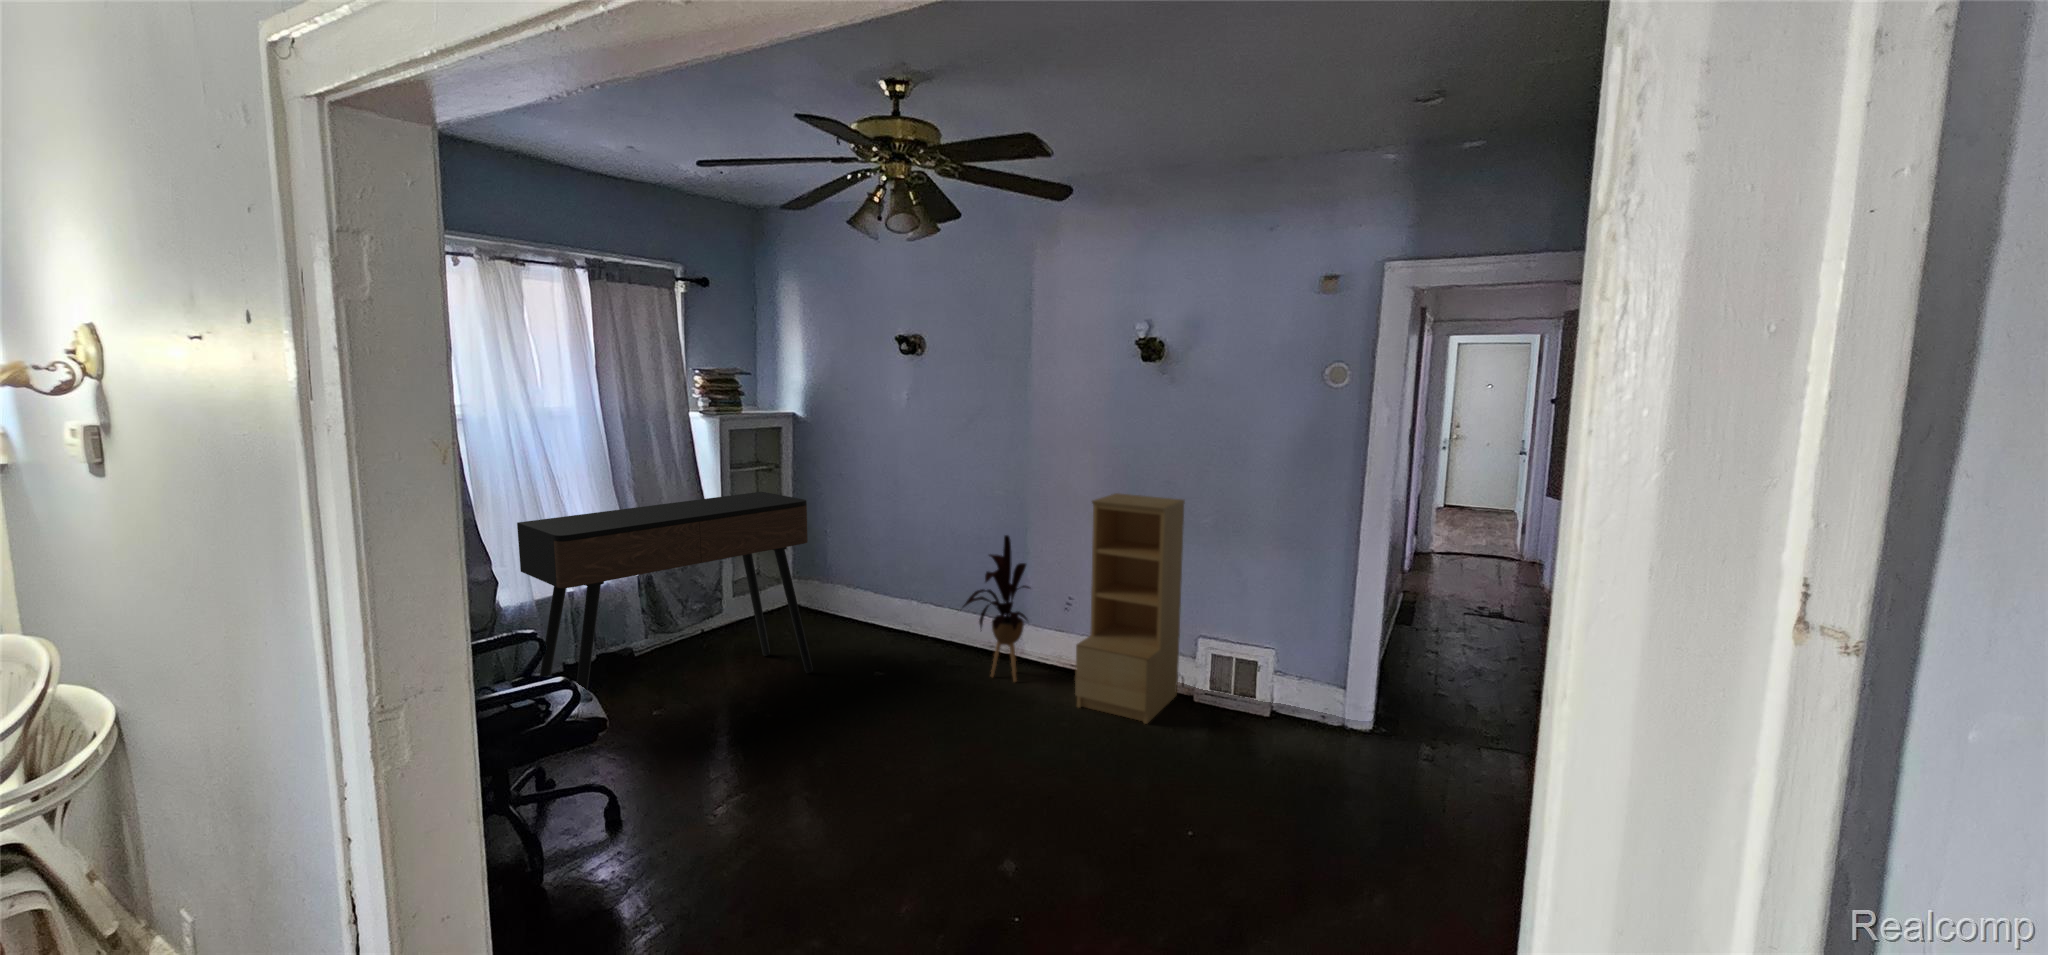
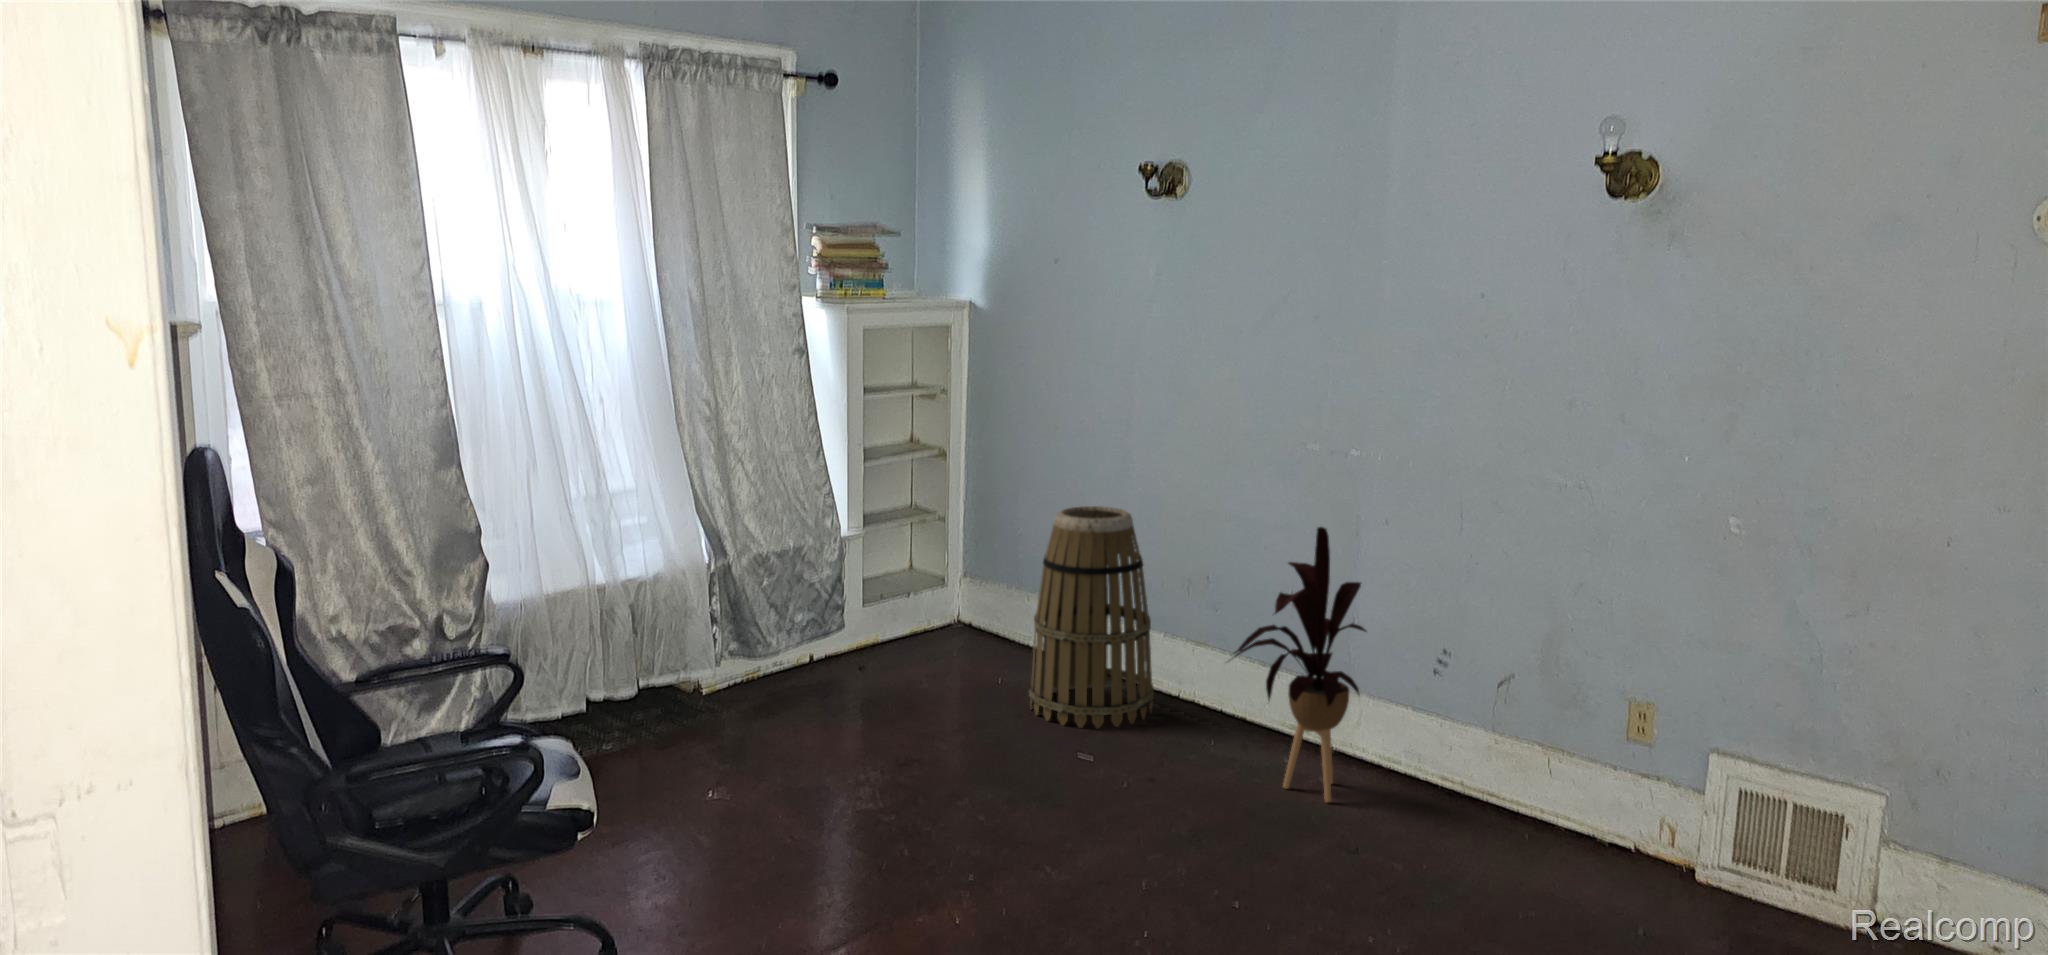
console table: present [517,492,813,690] -> none [507,433,972,841]
bookshelf: present [1075,493,1185,724] -> none [1442,456,1693,917]
basket: none [842,529,914,656] -> present [1029,506,1154,728]

